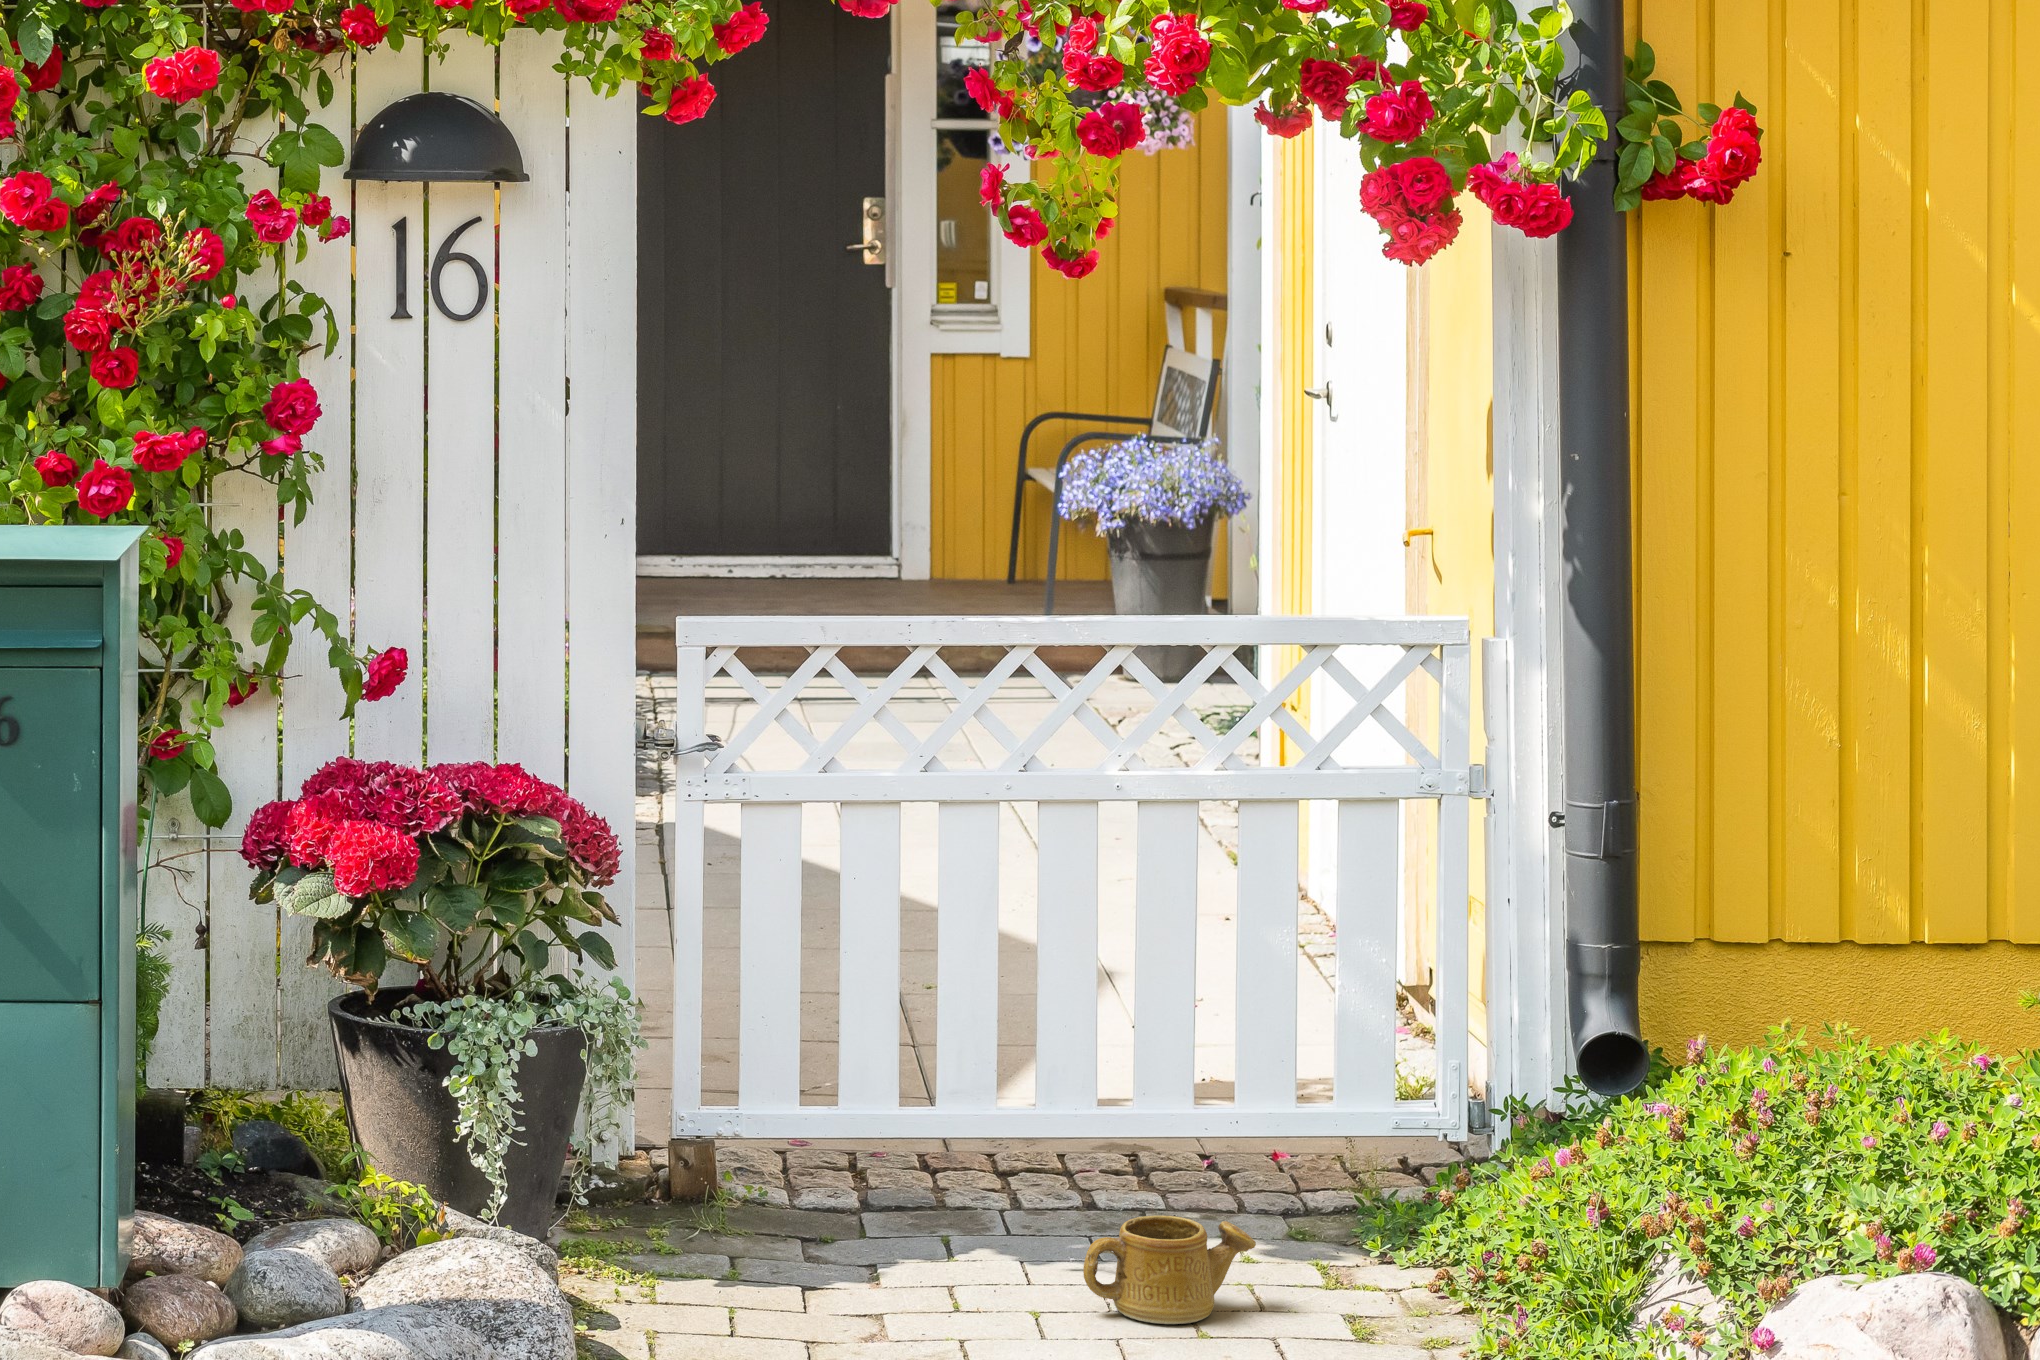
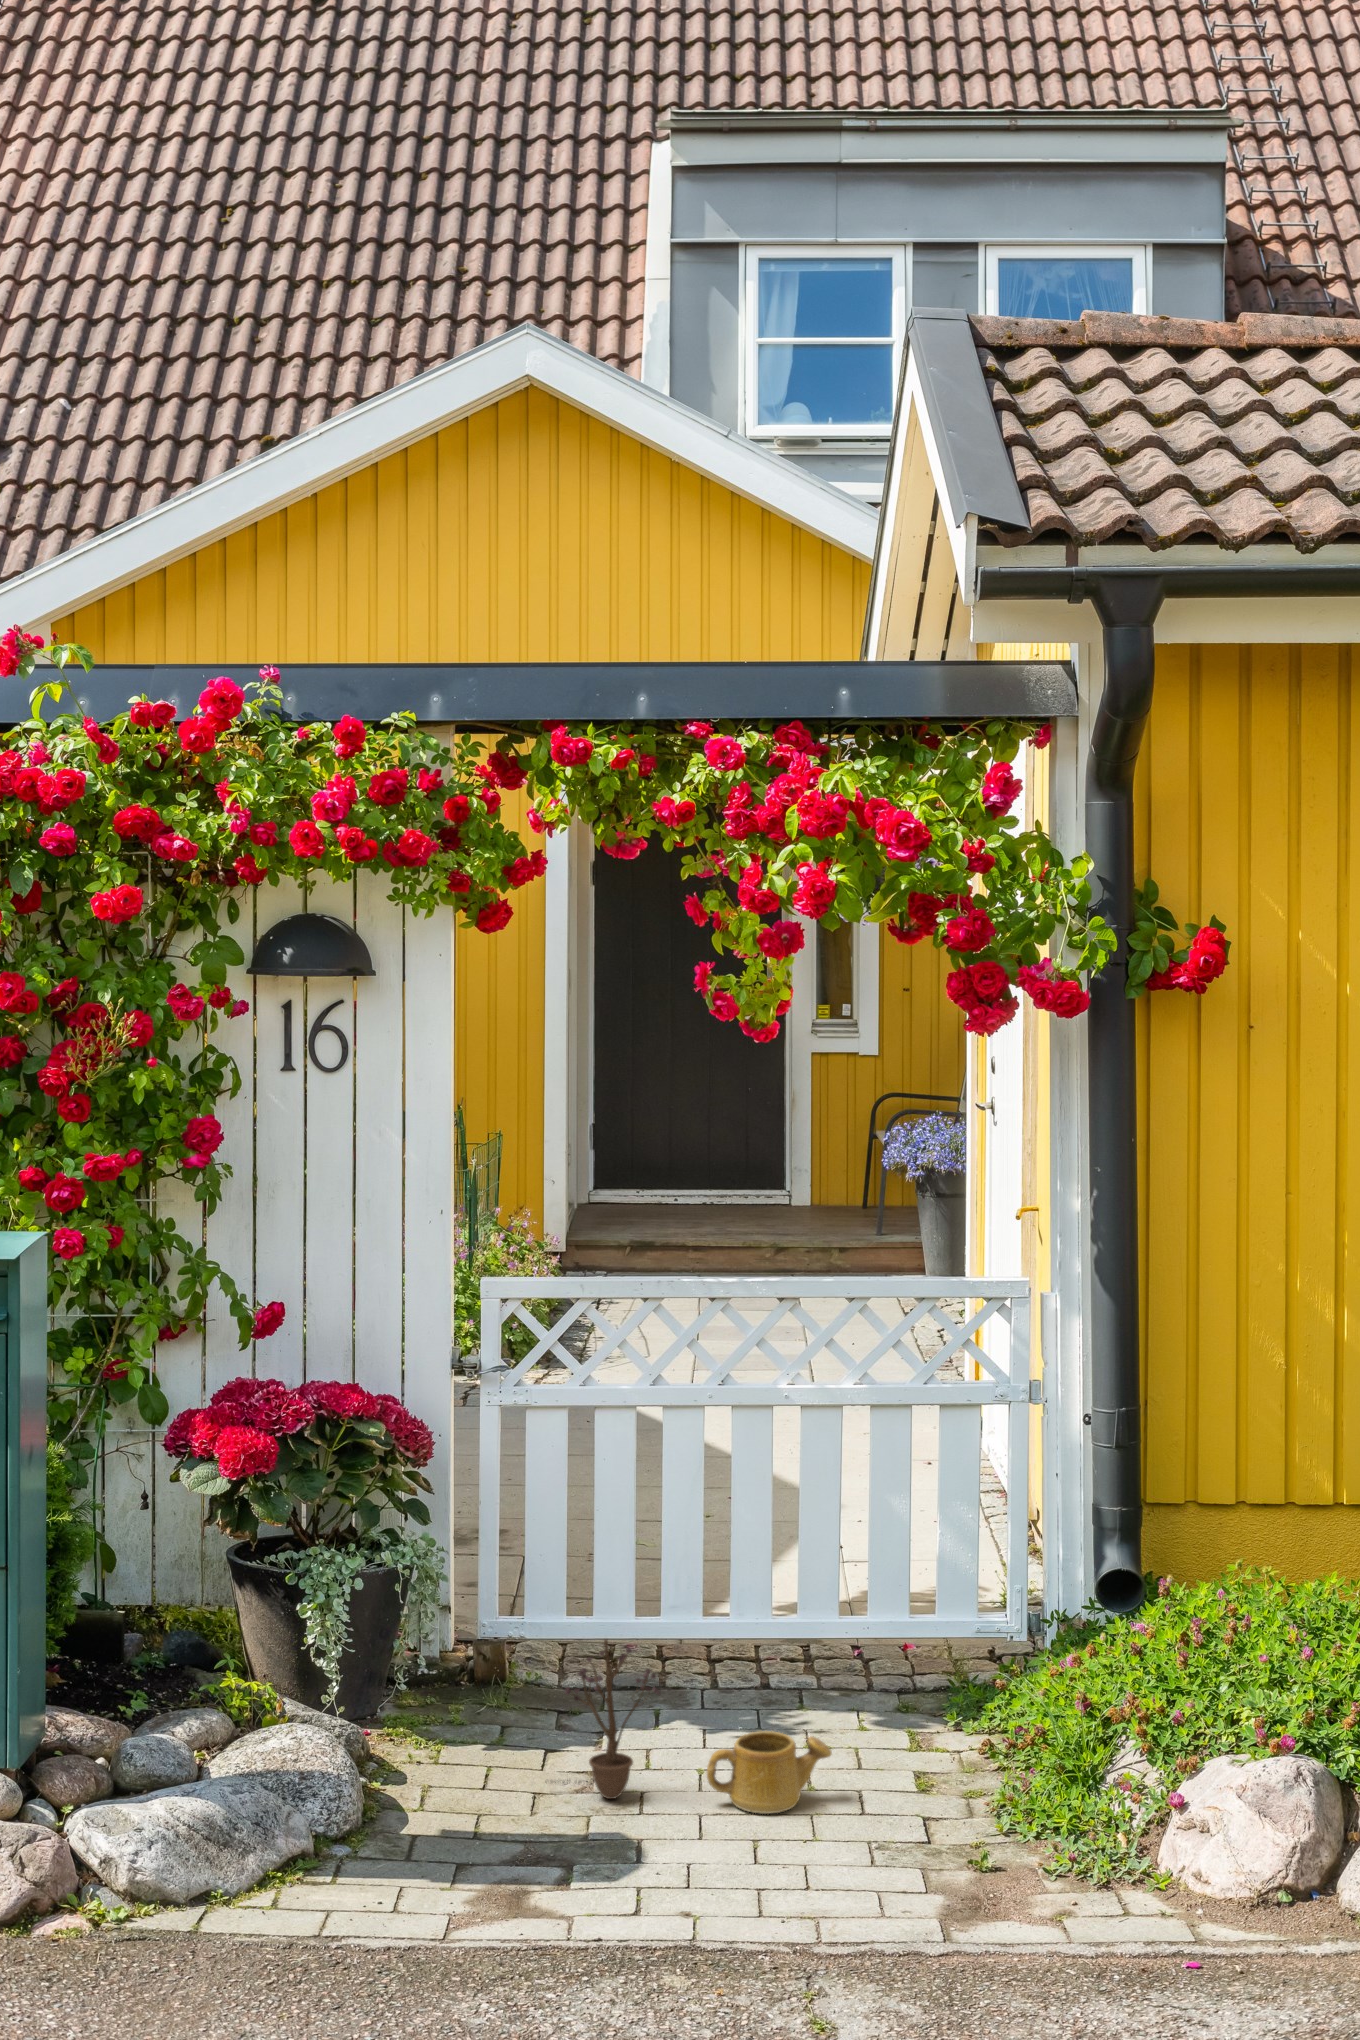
decorative plant: none [850,1086,1015,1310] -> present [551,1639,660,1799]

